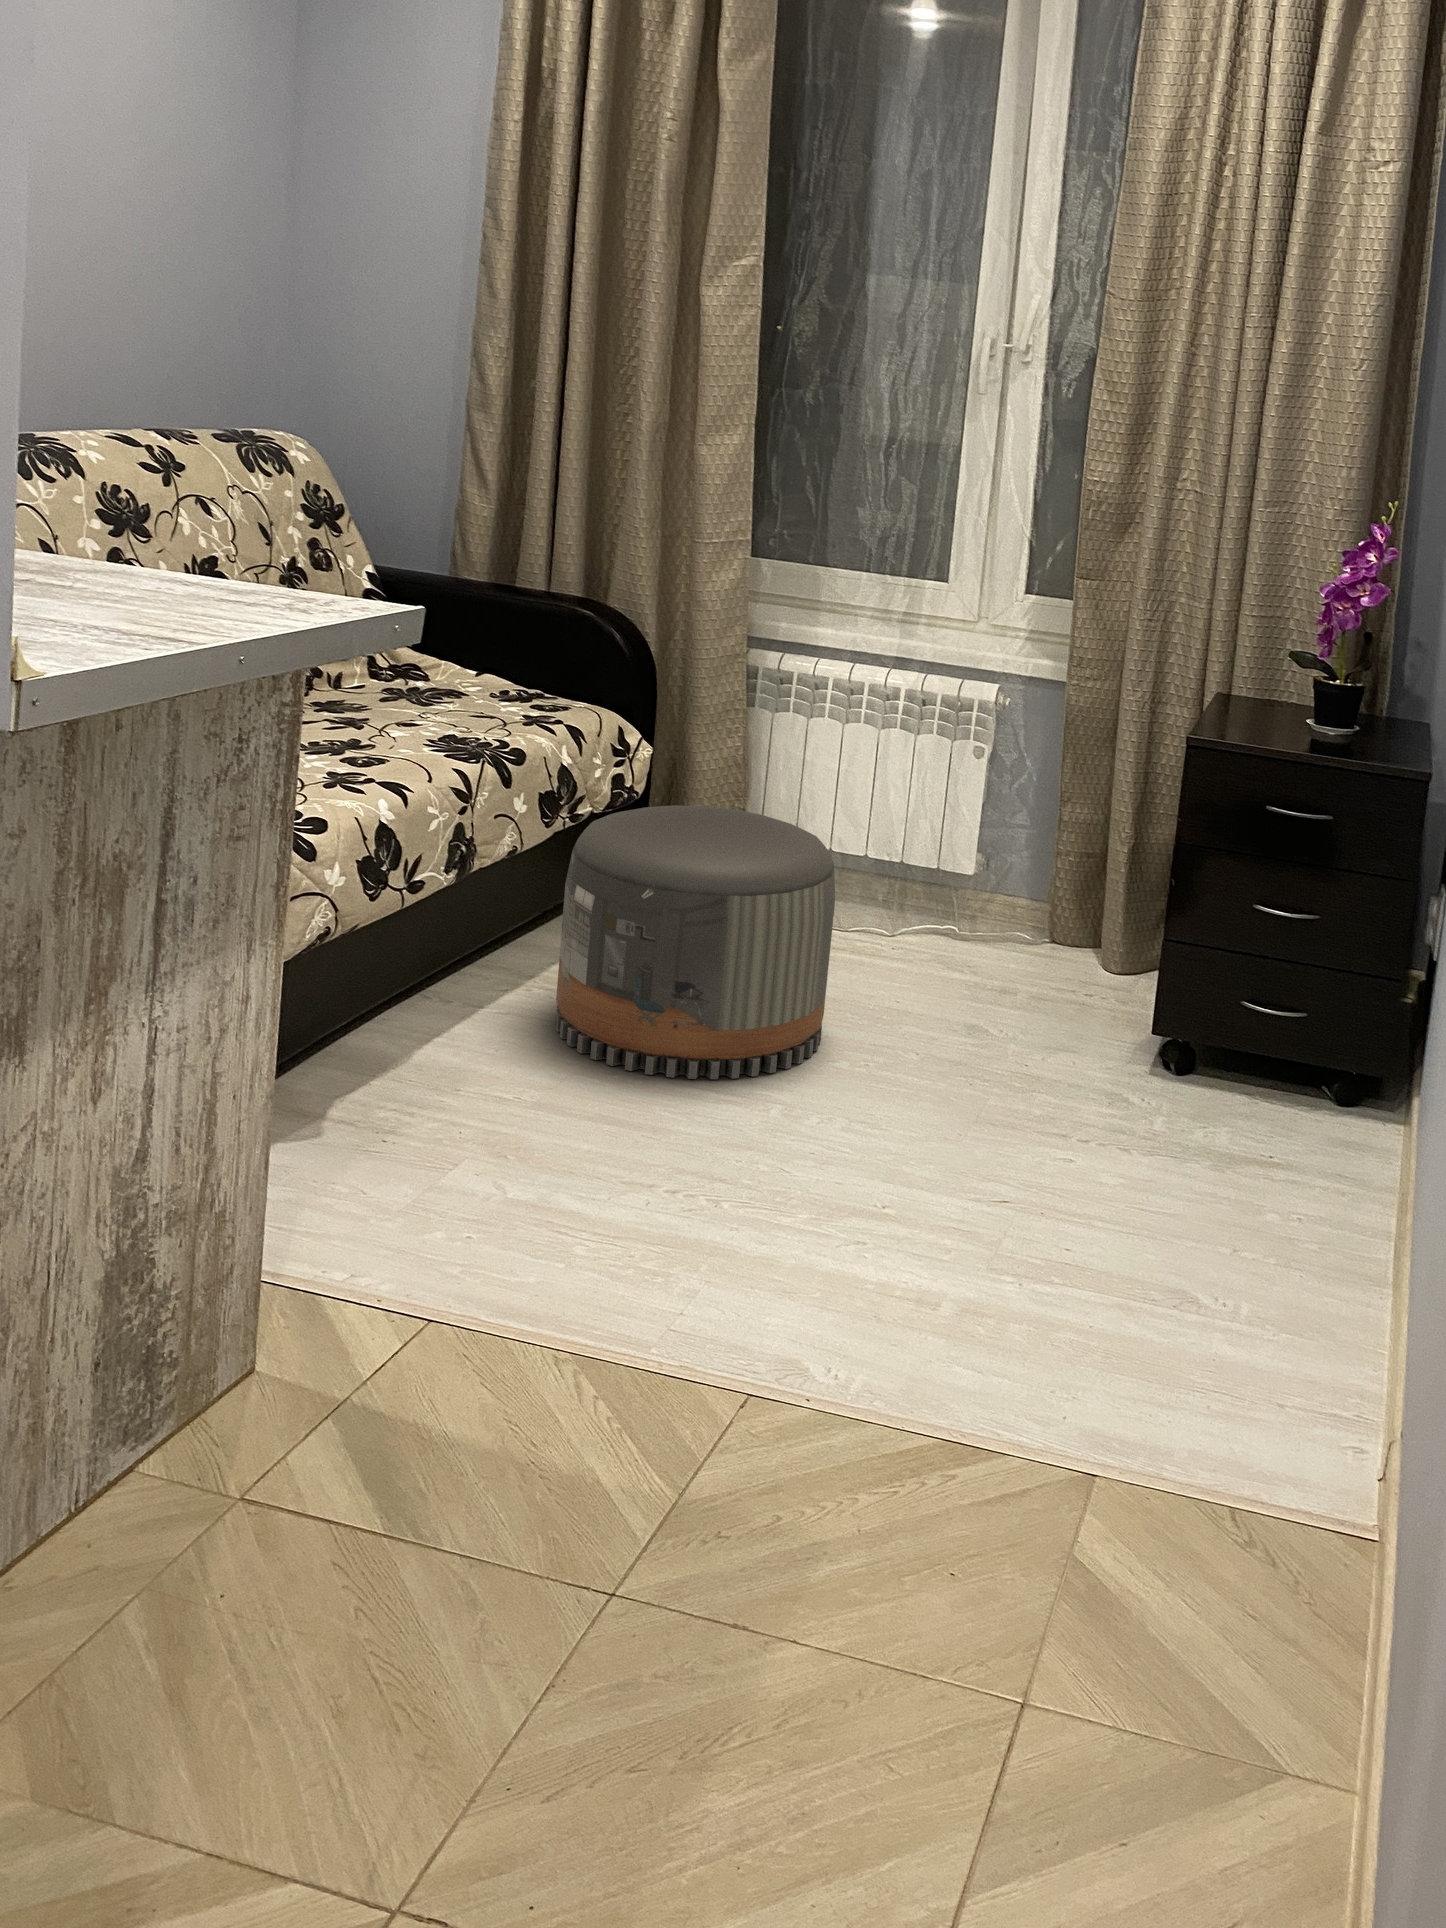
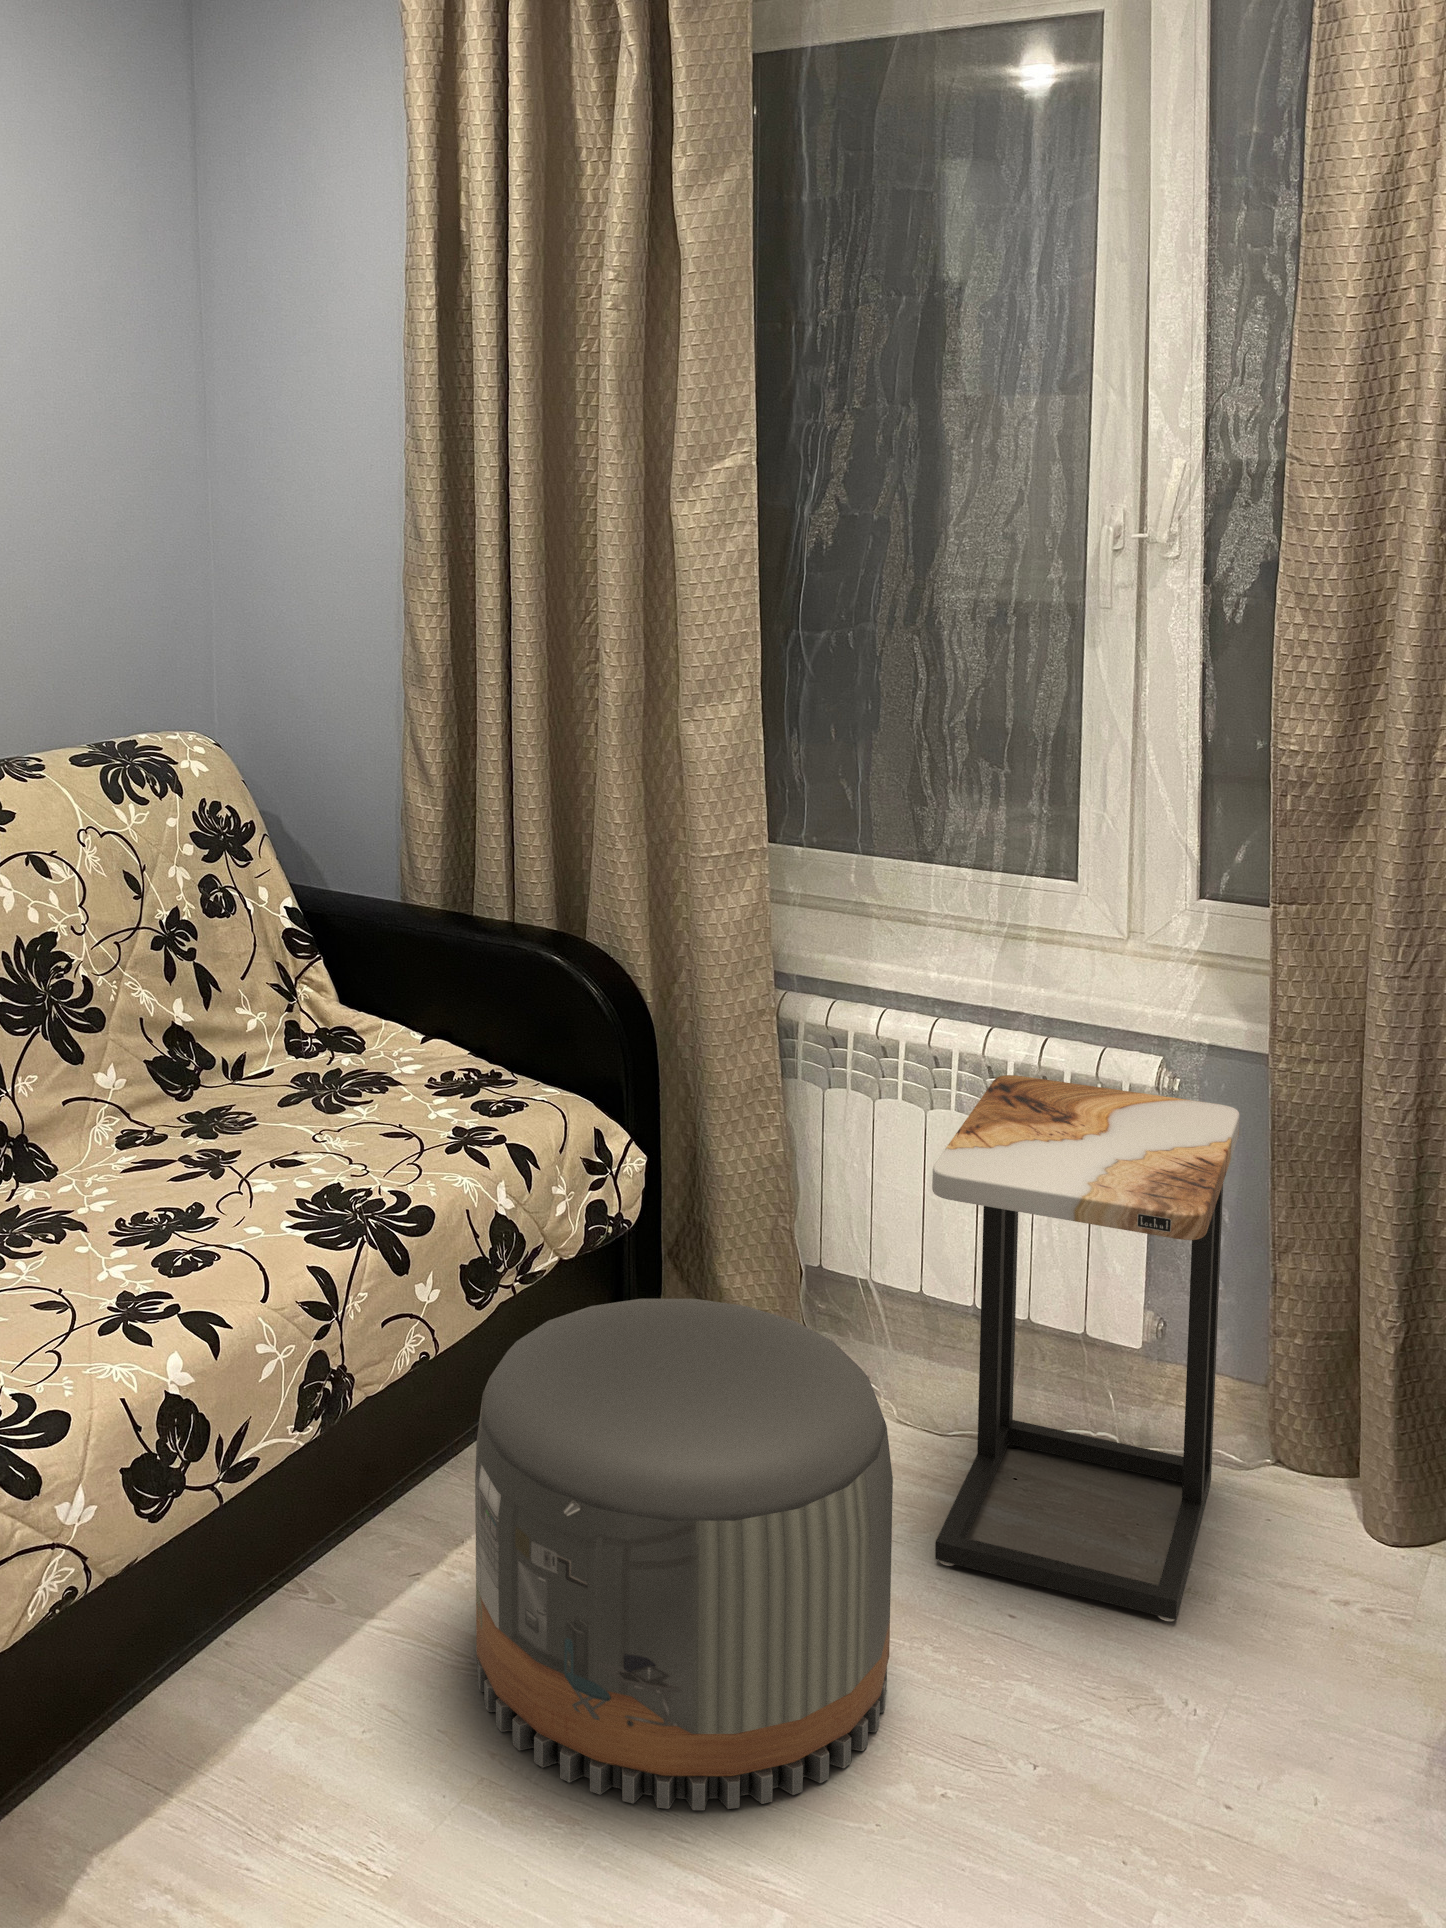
side table: none [844,695,1047,1010] -> present [932,1075,1240,1621]

